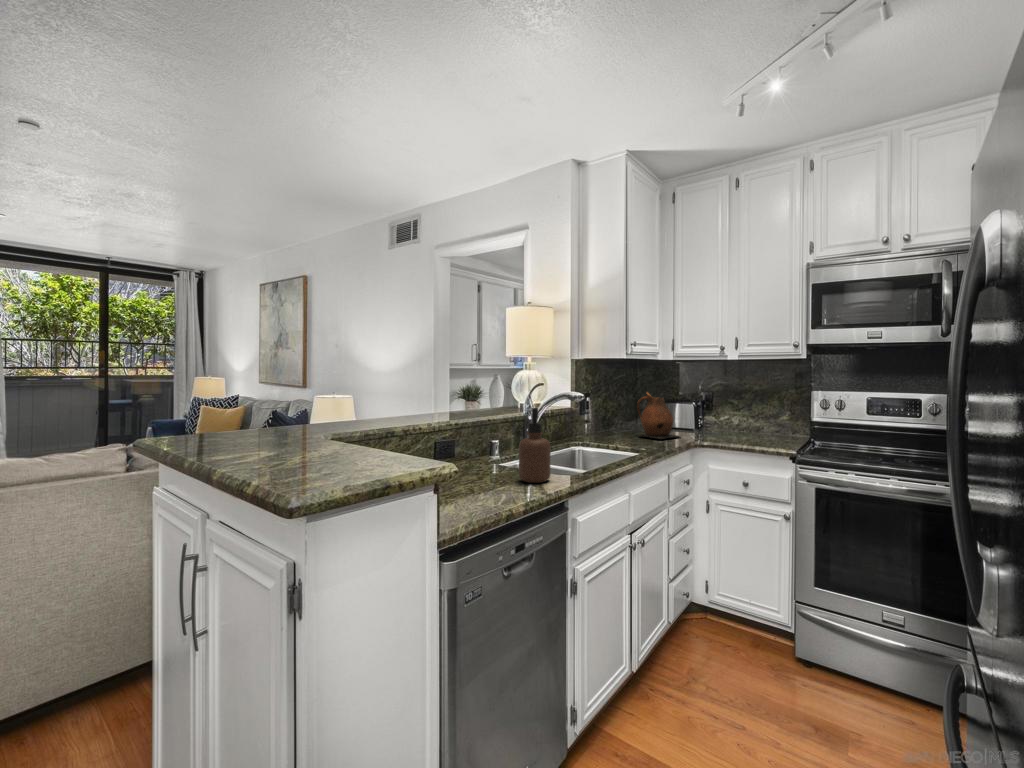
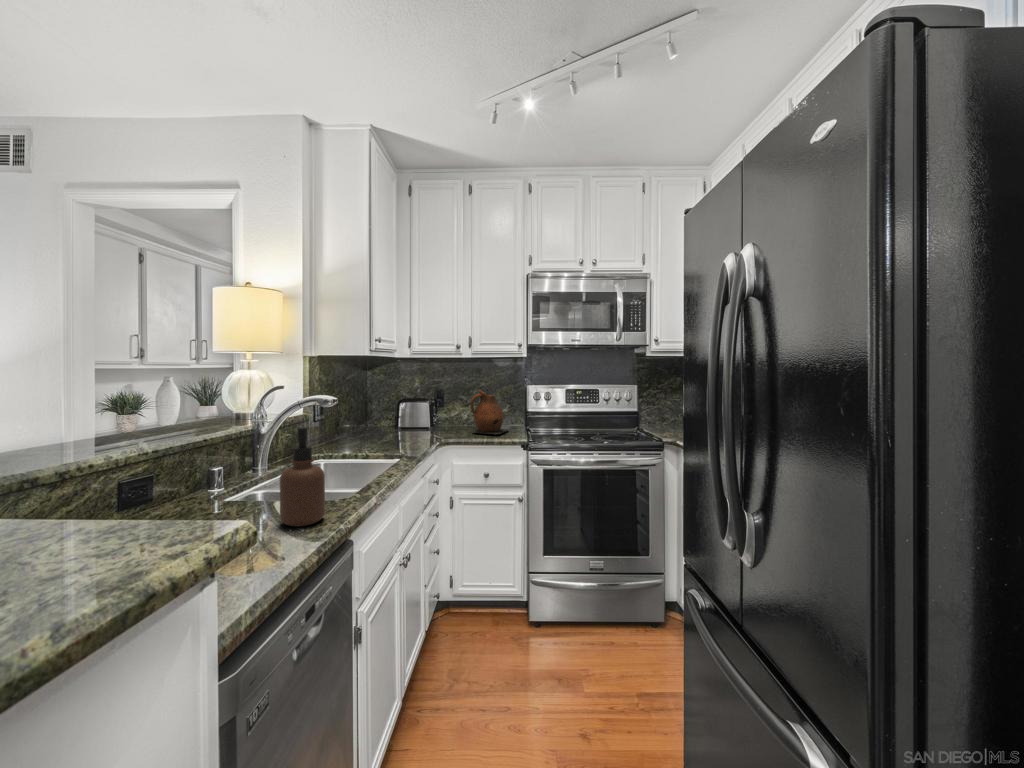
ceramic pitcher: present [637,393,679,439] -> present [470,390,508,435]

